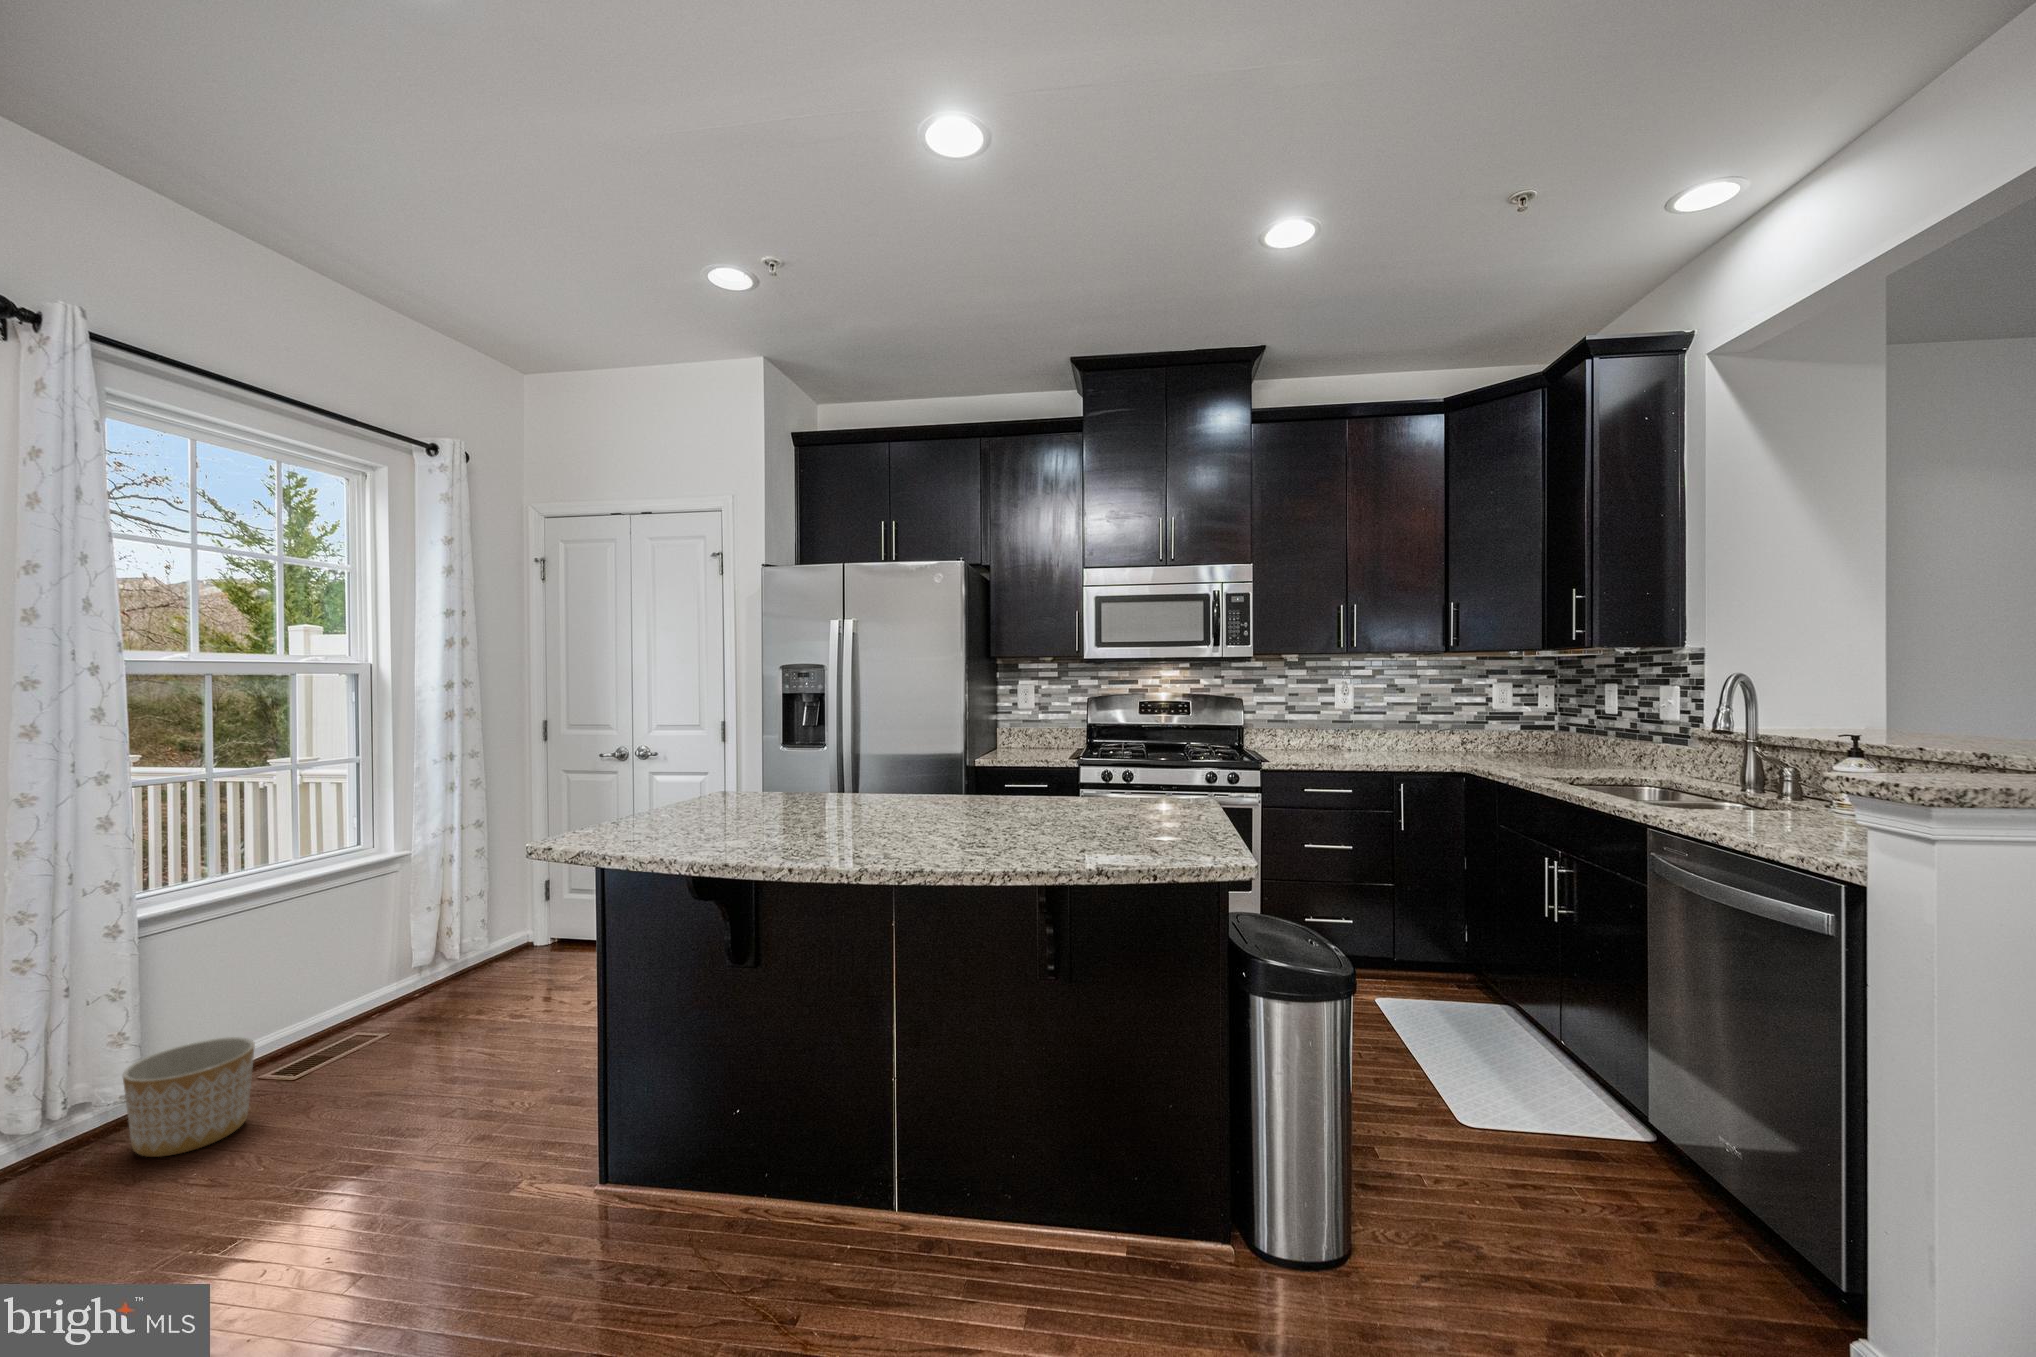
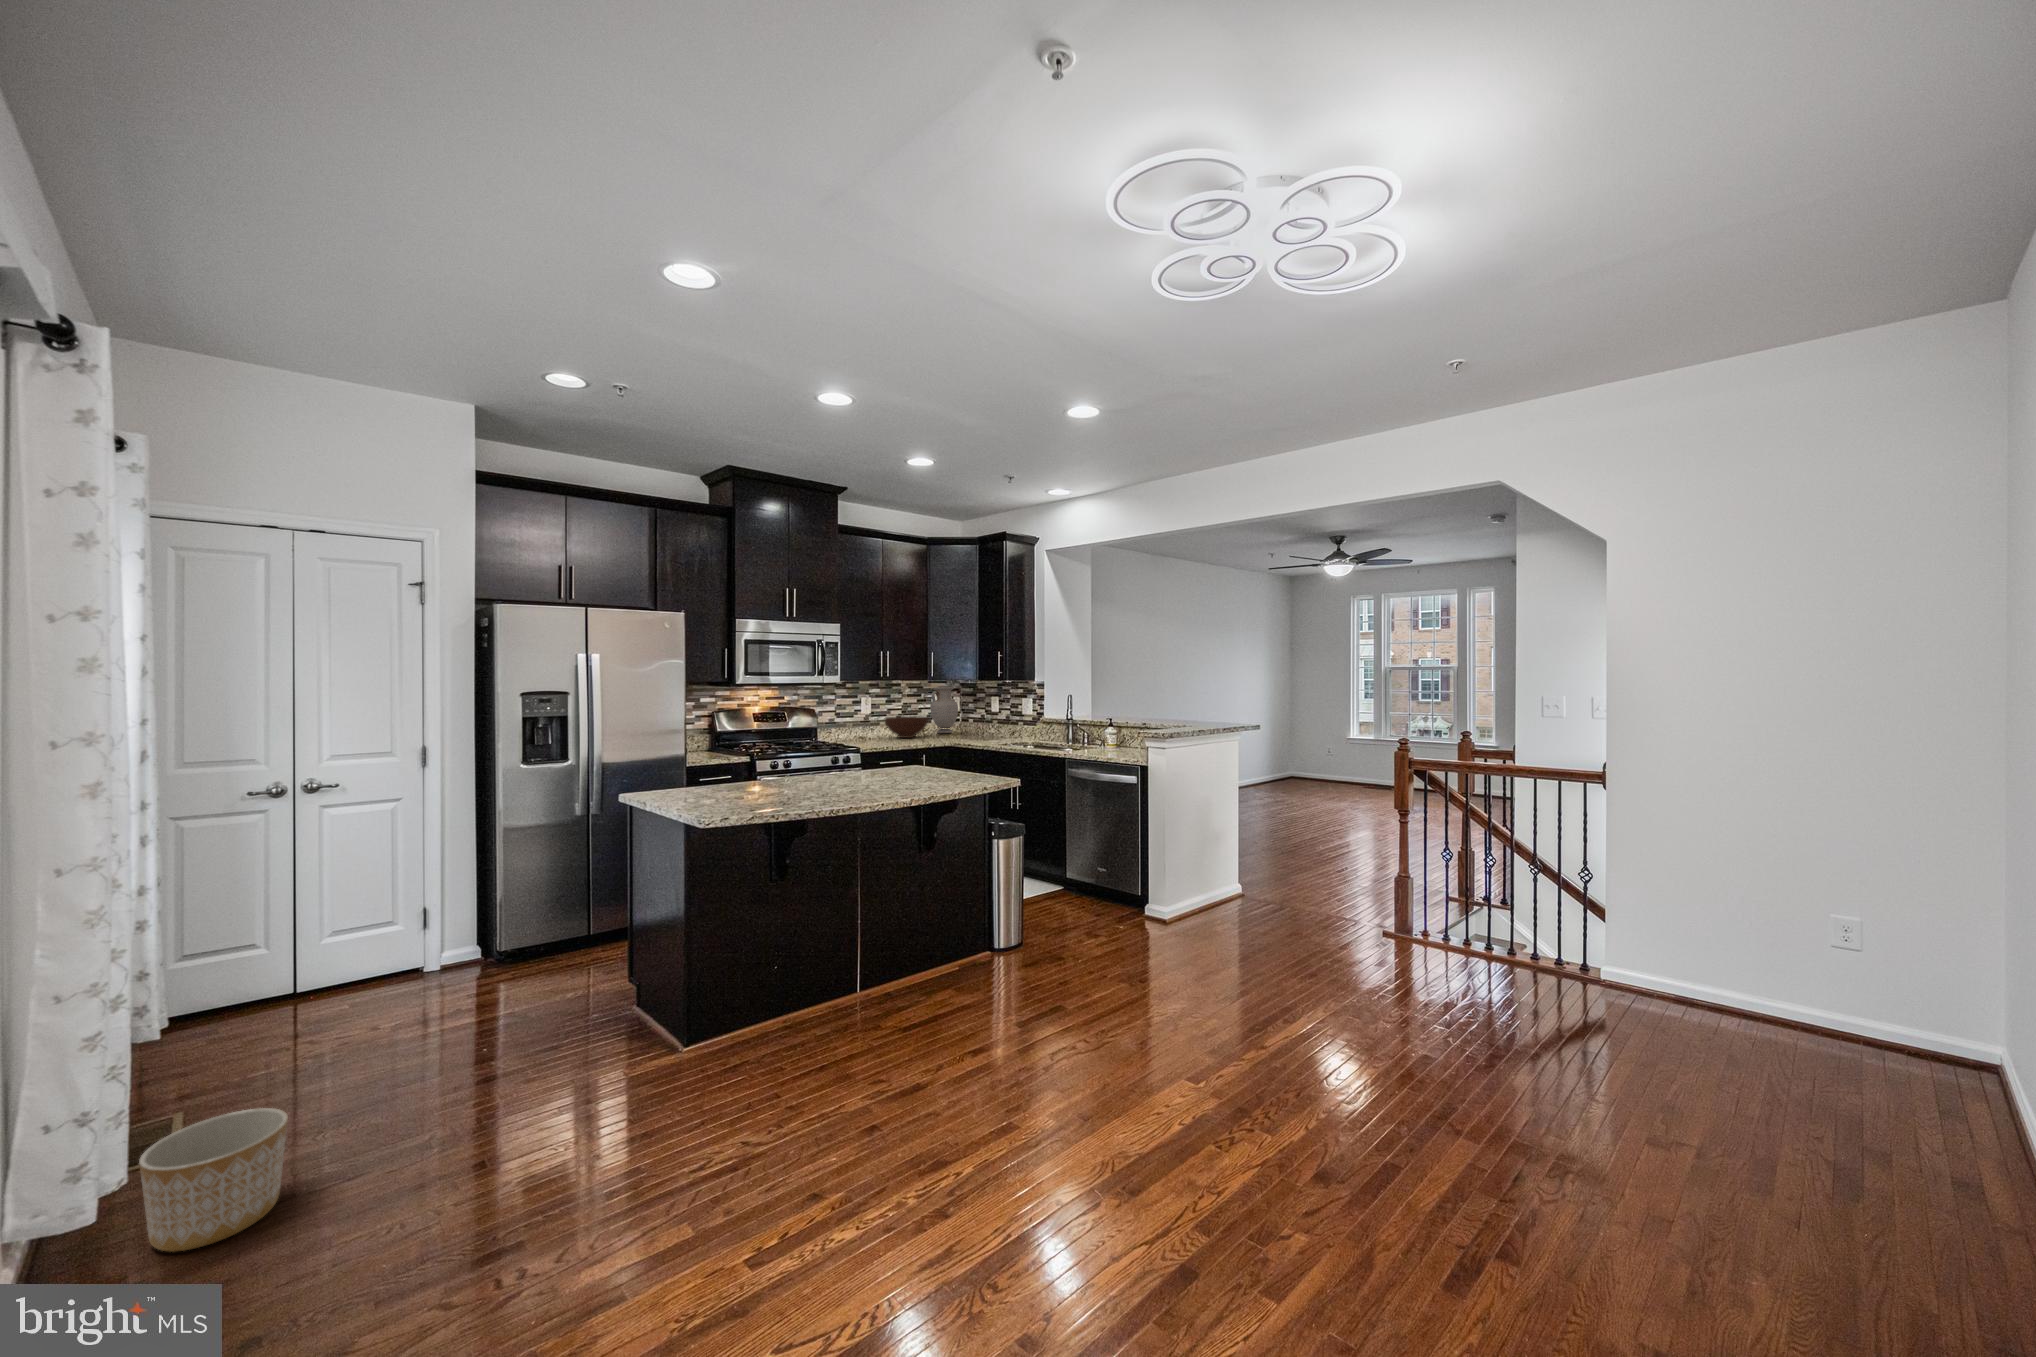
vase: none [1480,664,1539,750] -> present [930,687,958,733]
fruit bowl: none [1368,715,1451,753] -> present [885,716,928,738]

